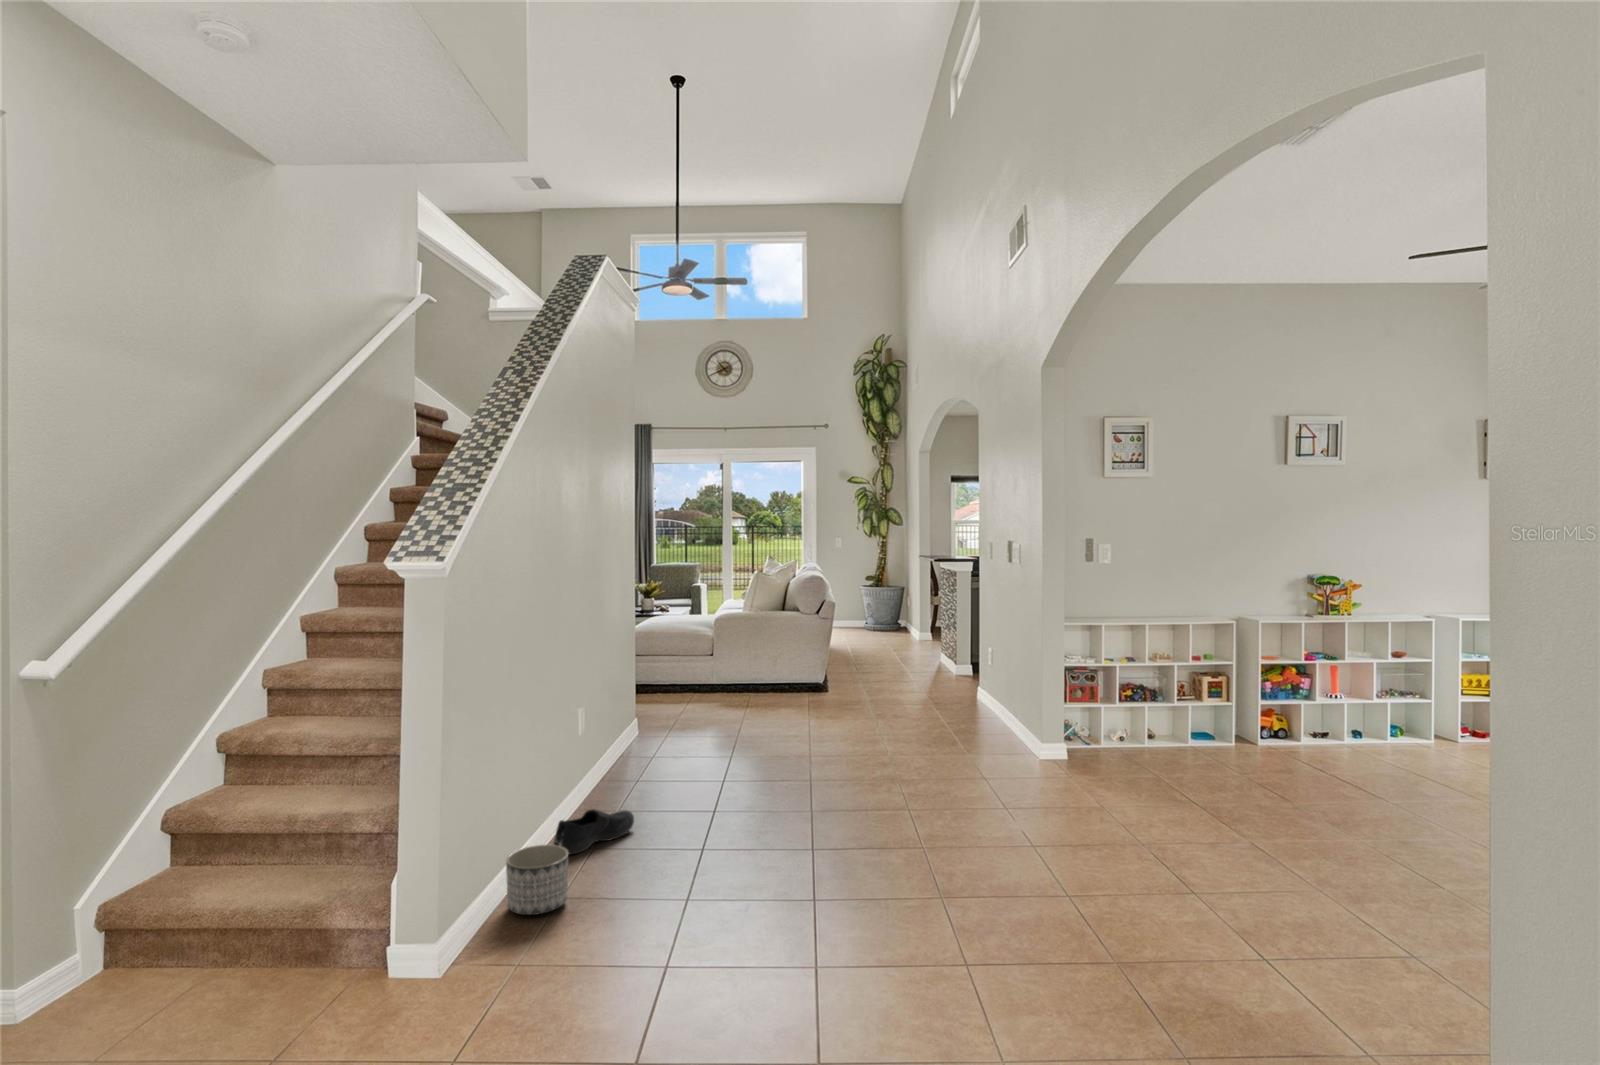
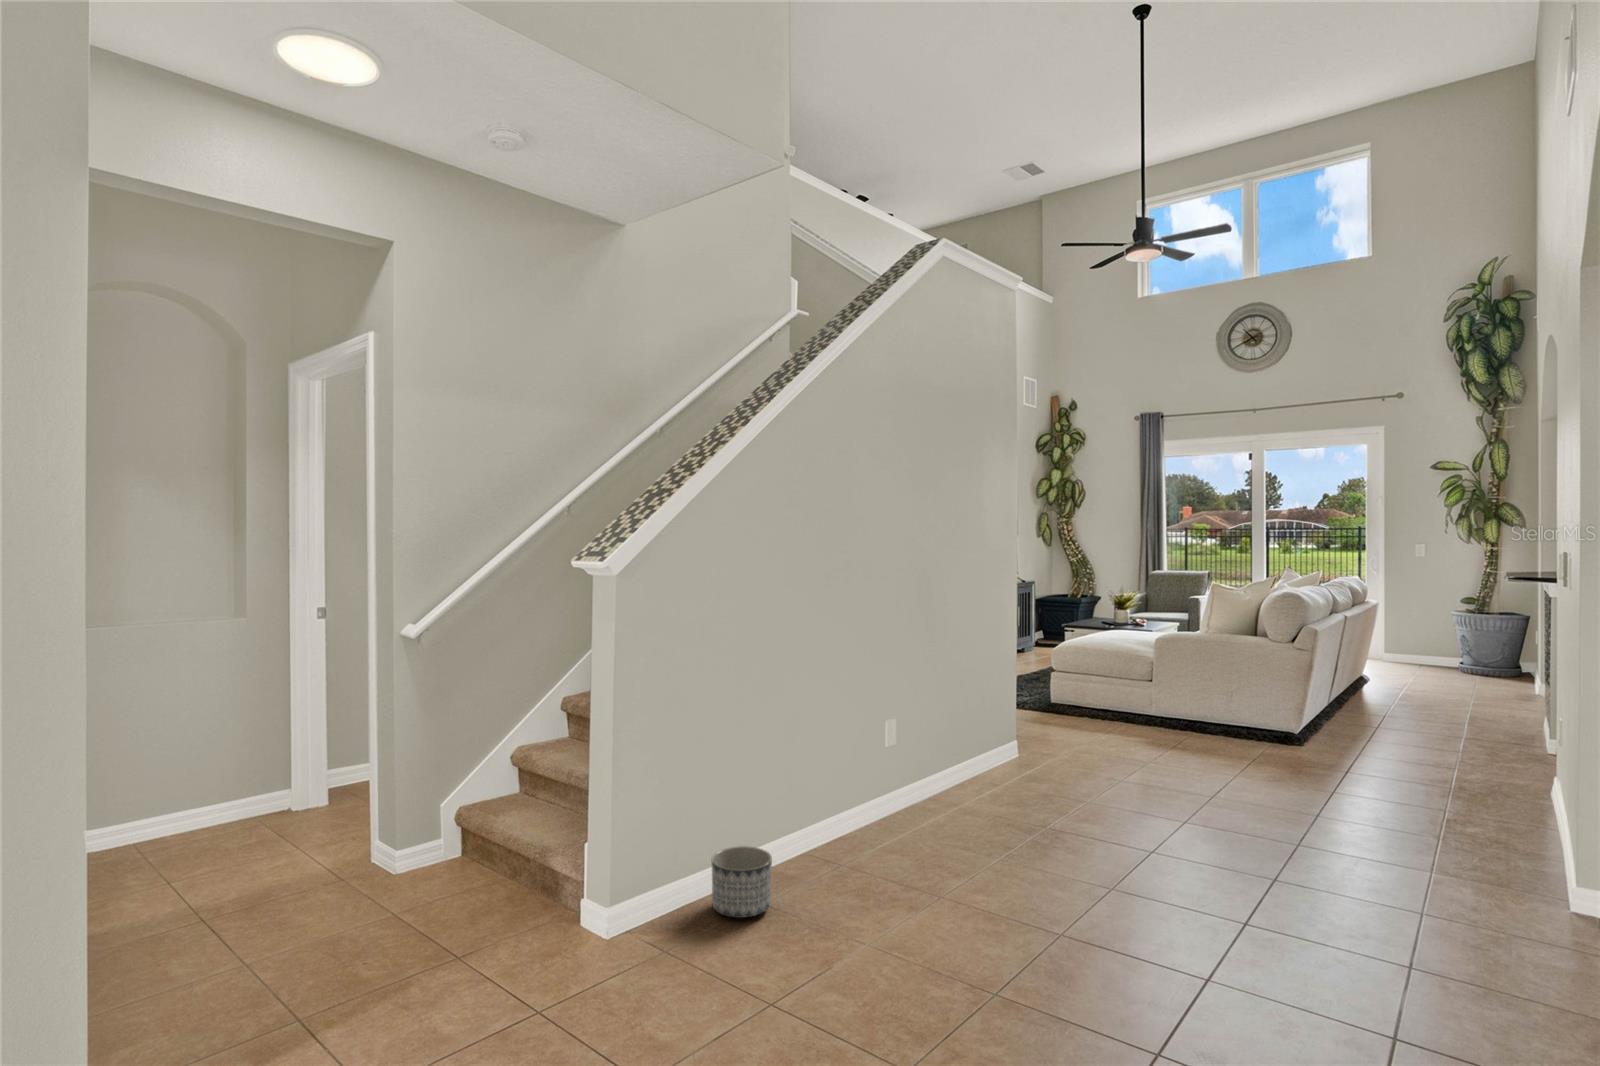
shoe: present [553,809,634,854] -> none [807,825,905,867]

